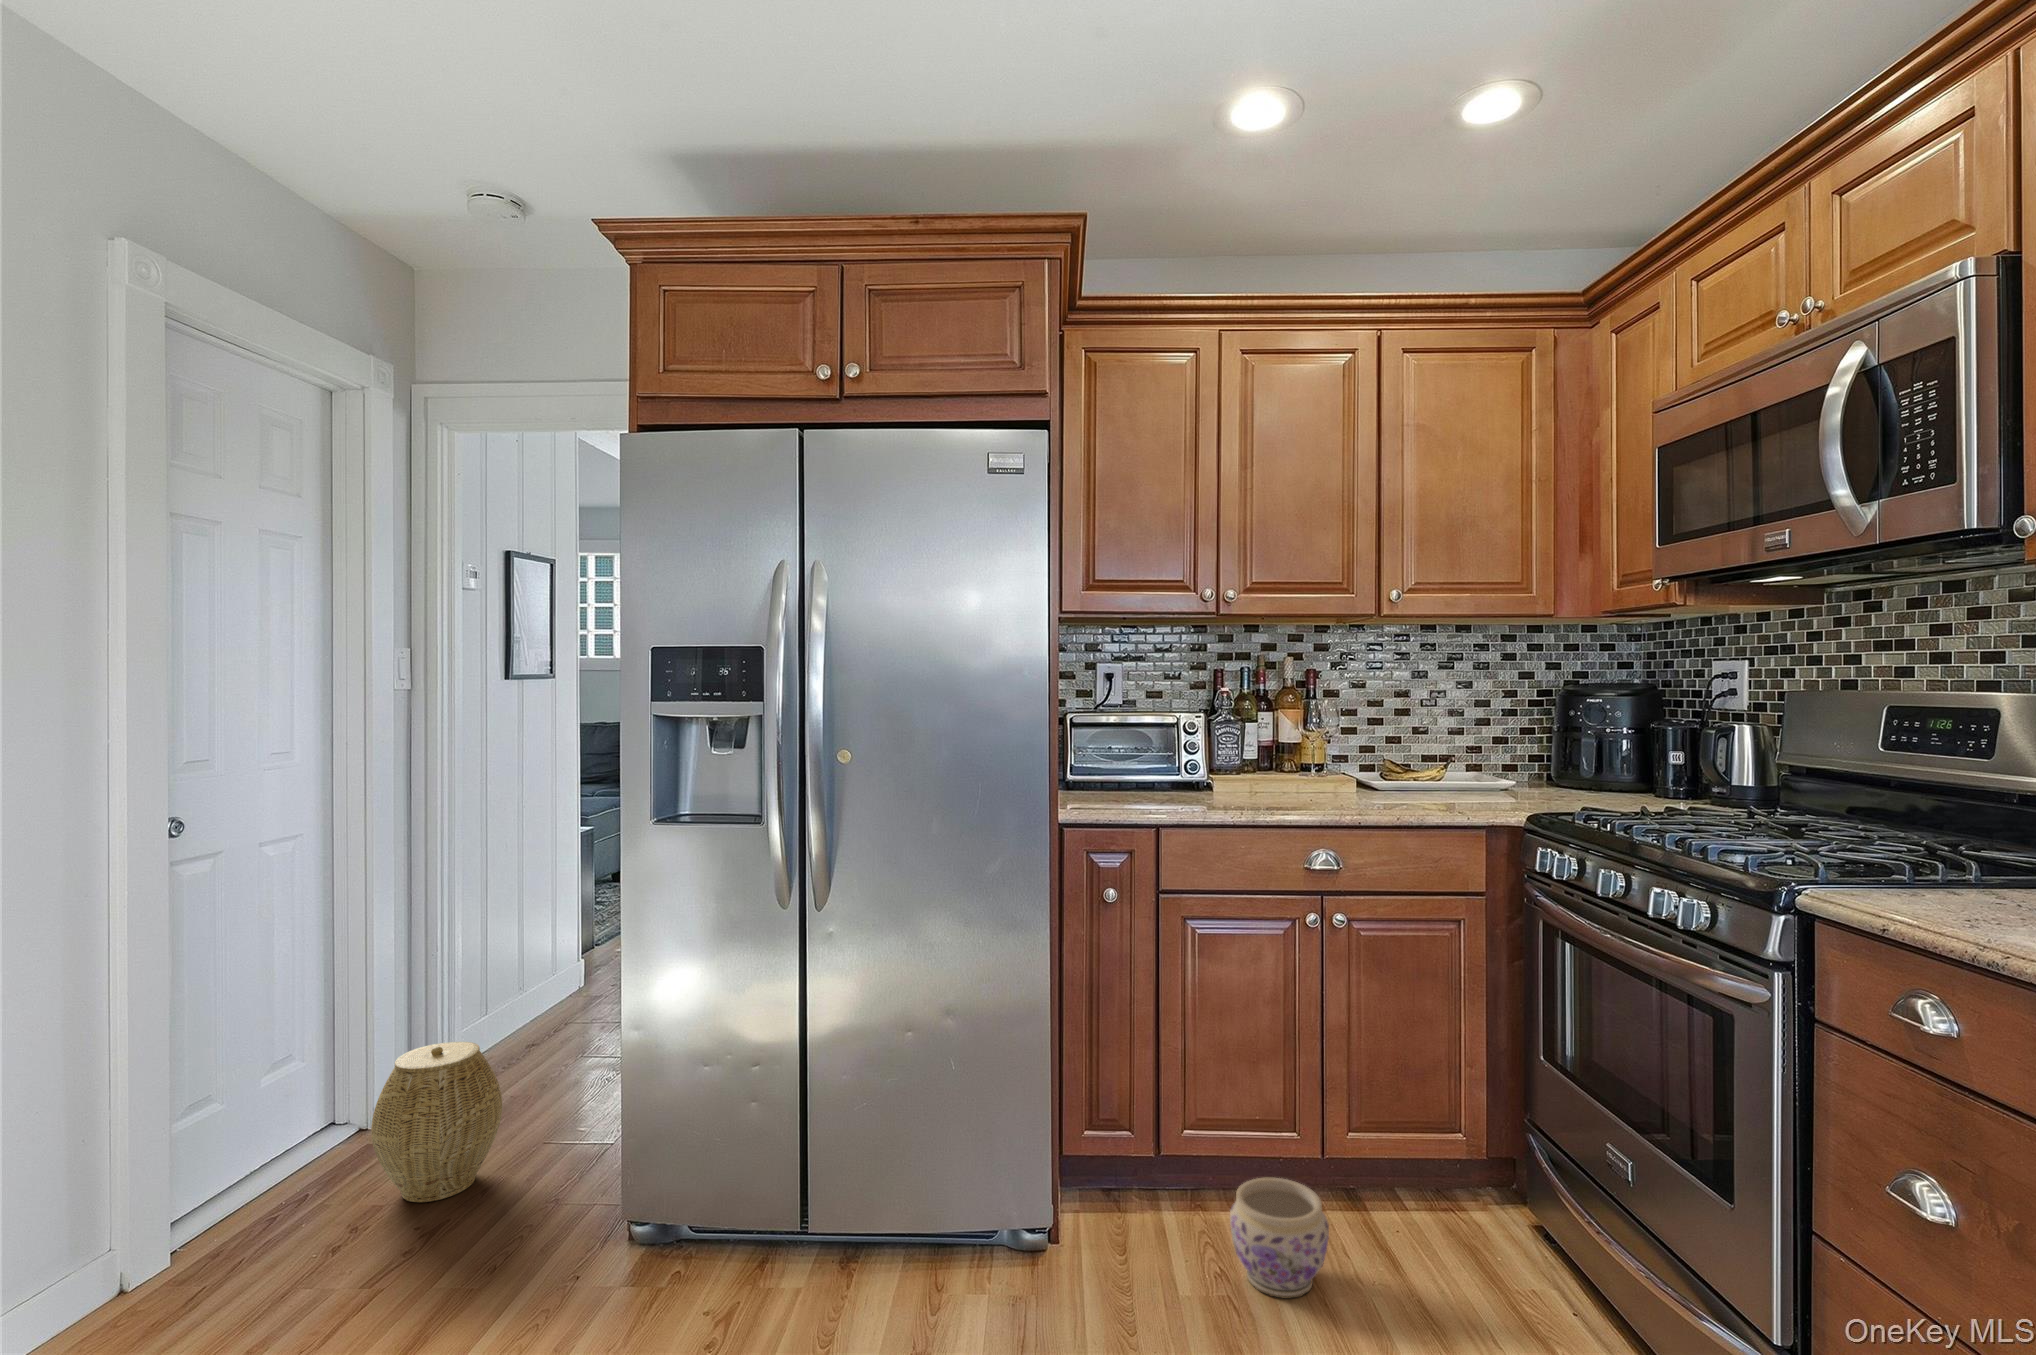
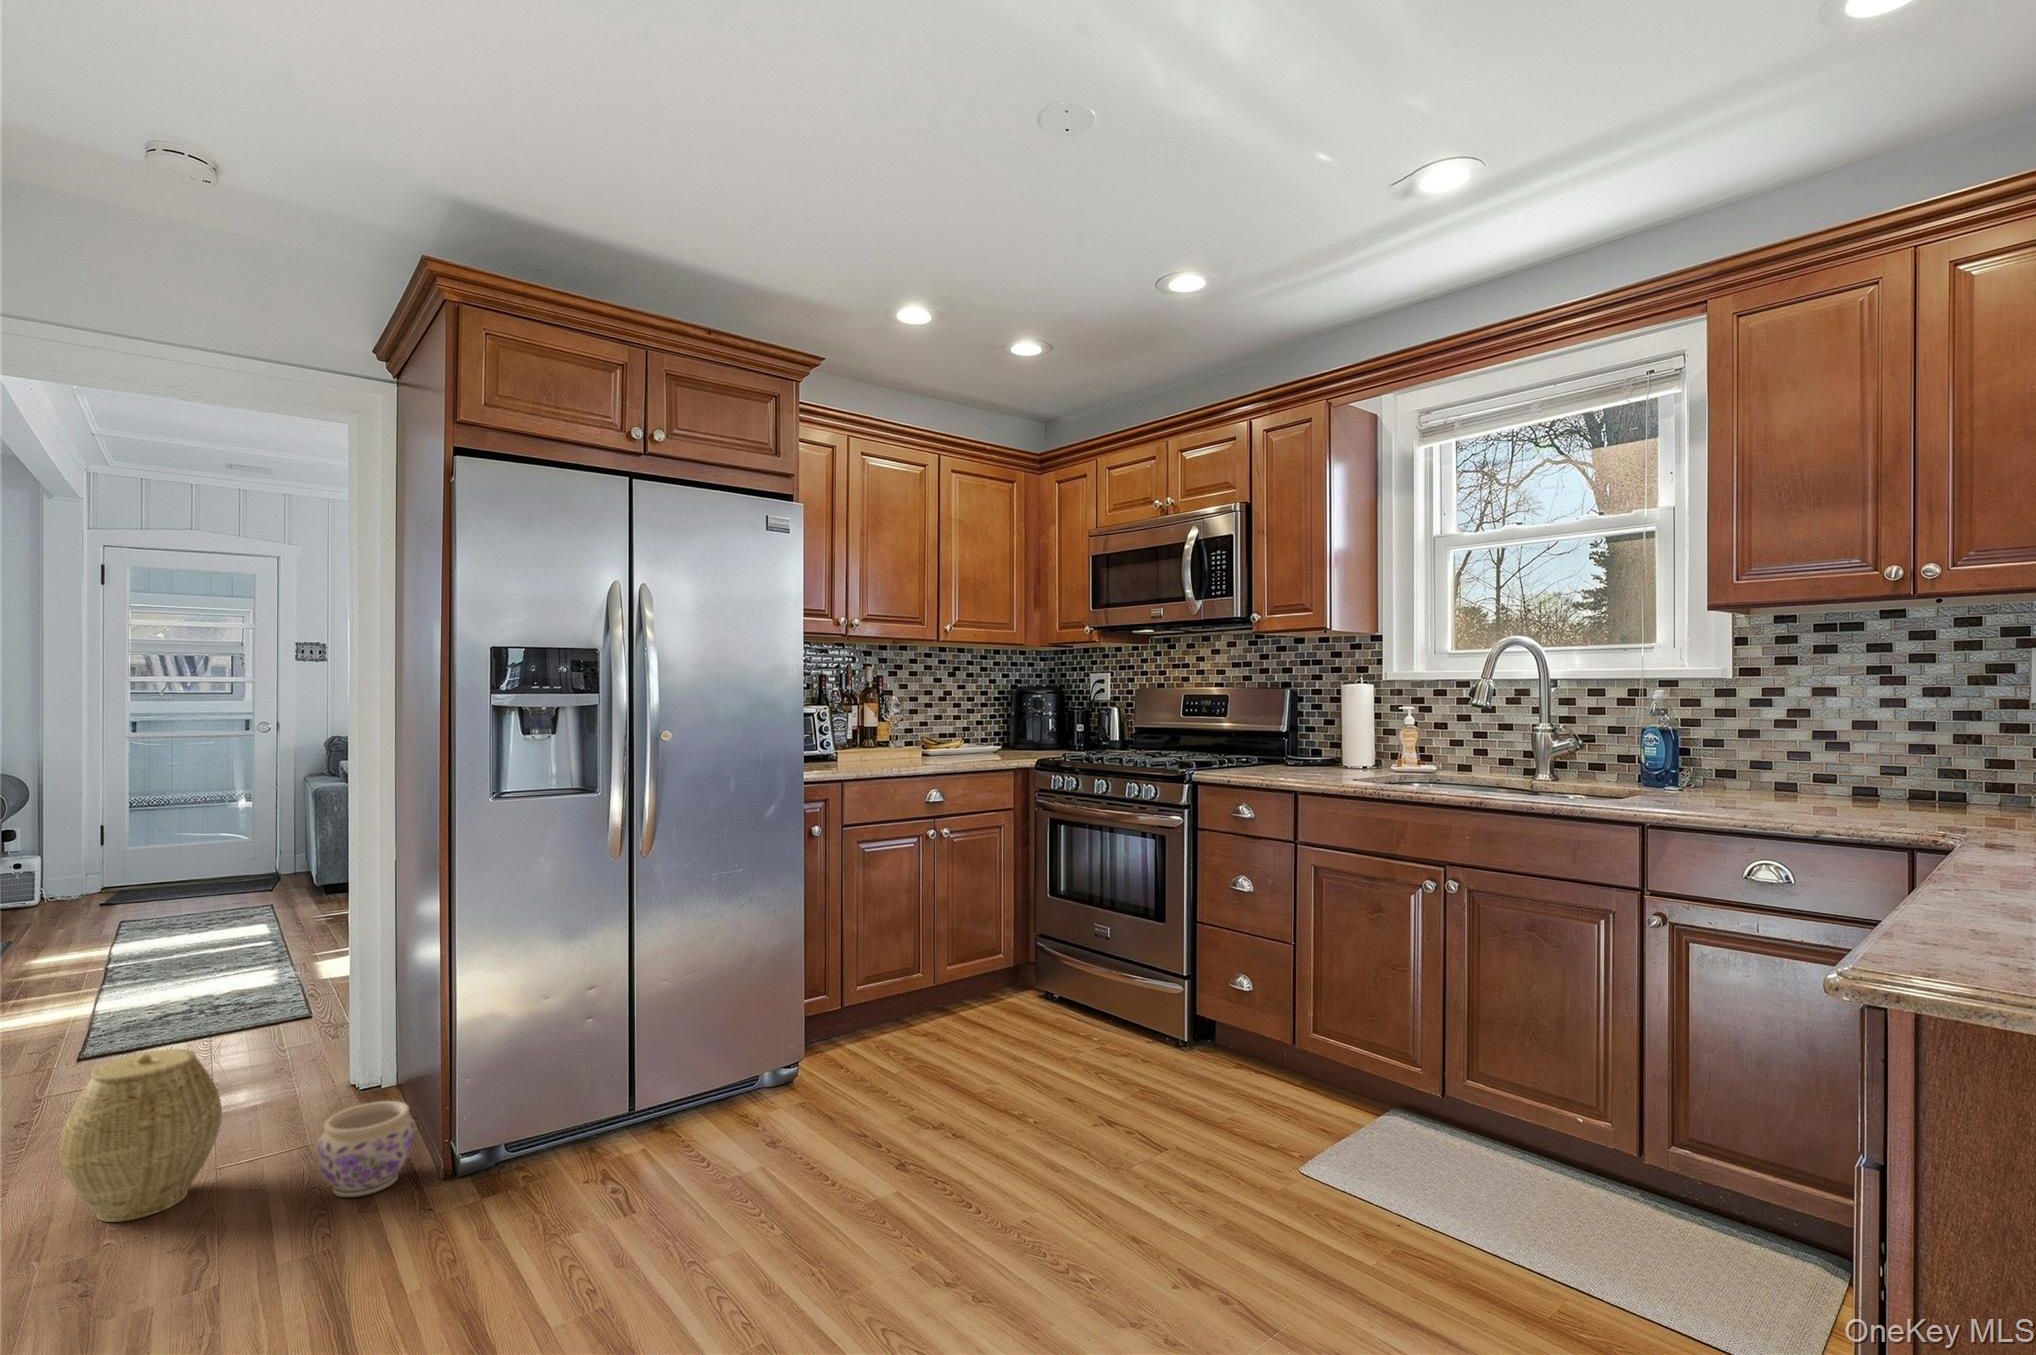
planter: present [1230,1178,1329,1299] -> present [317,1101,415,1198]

